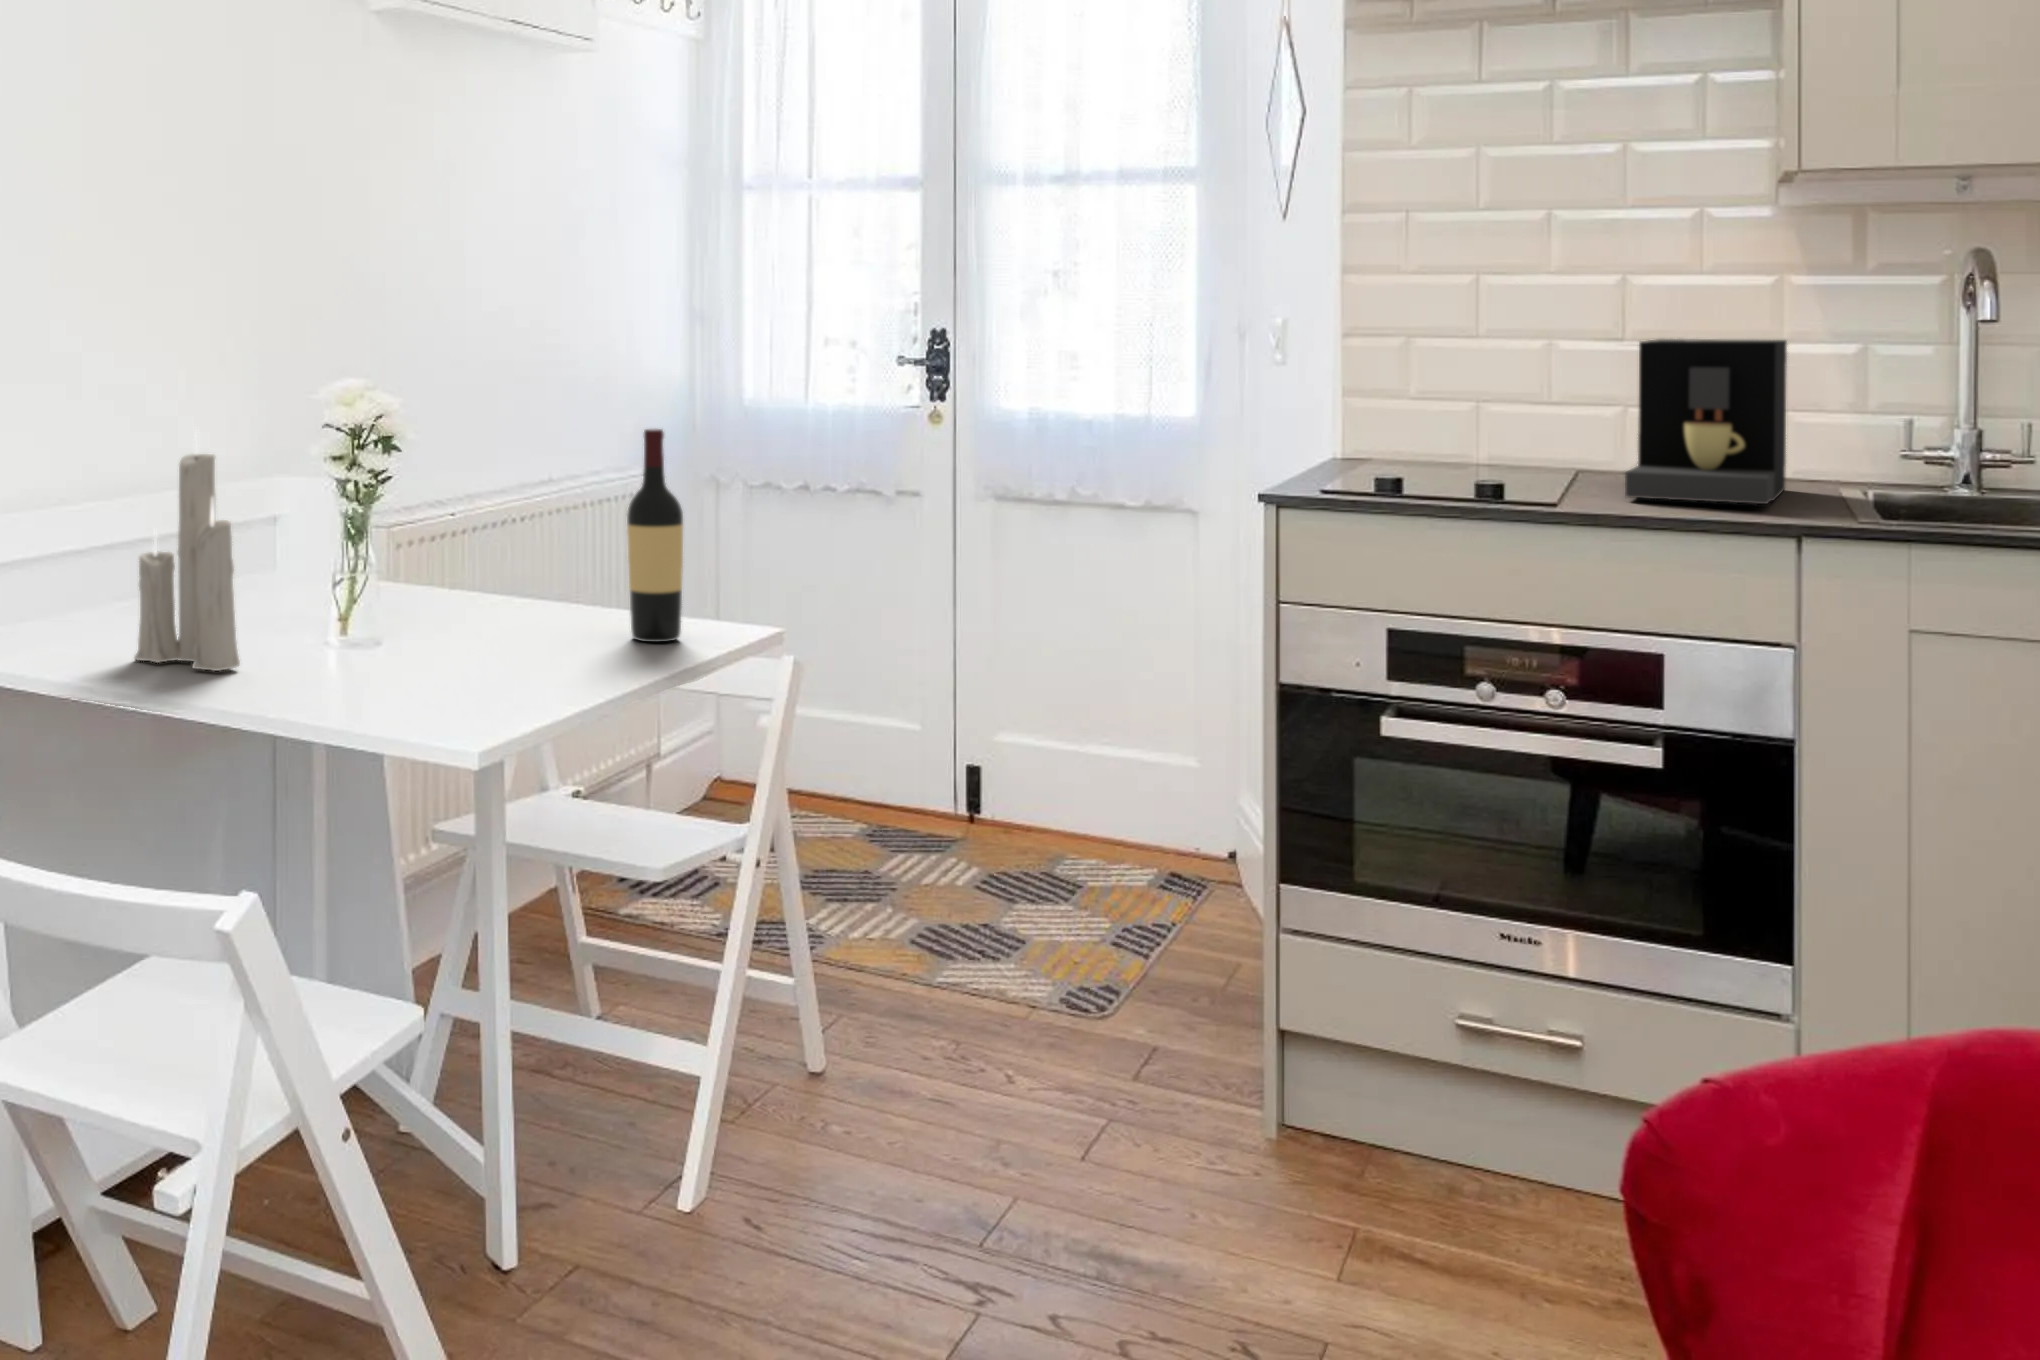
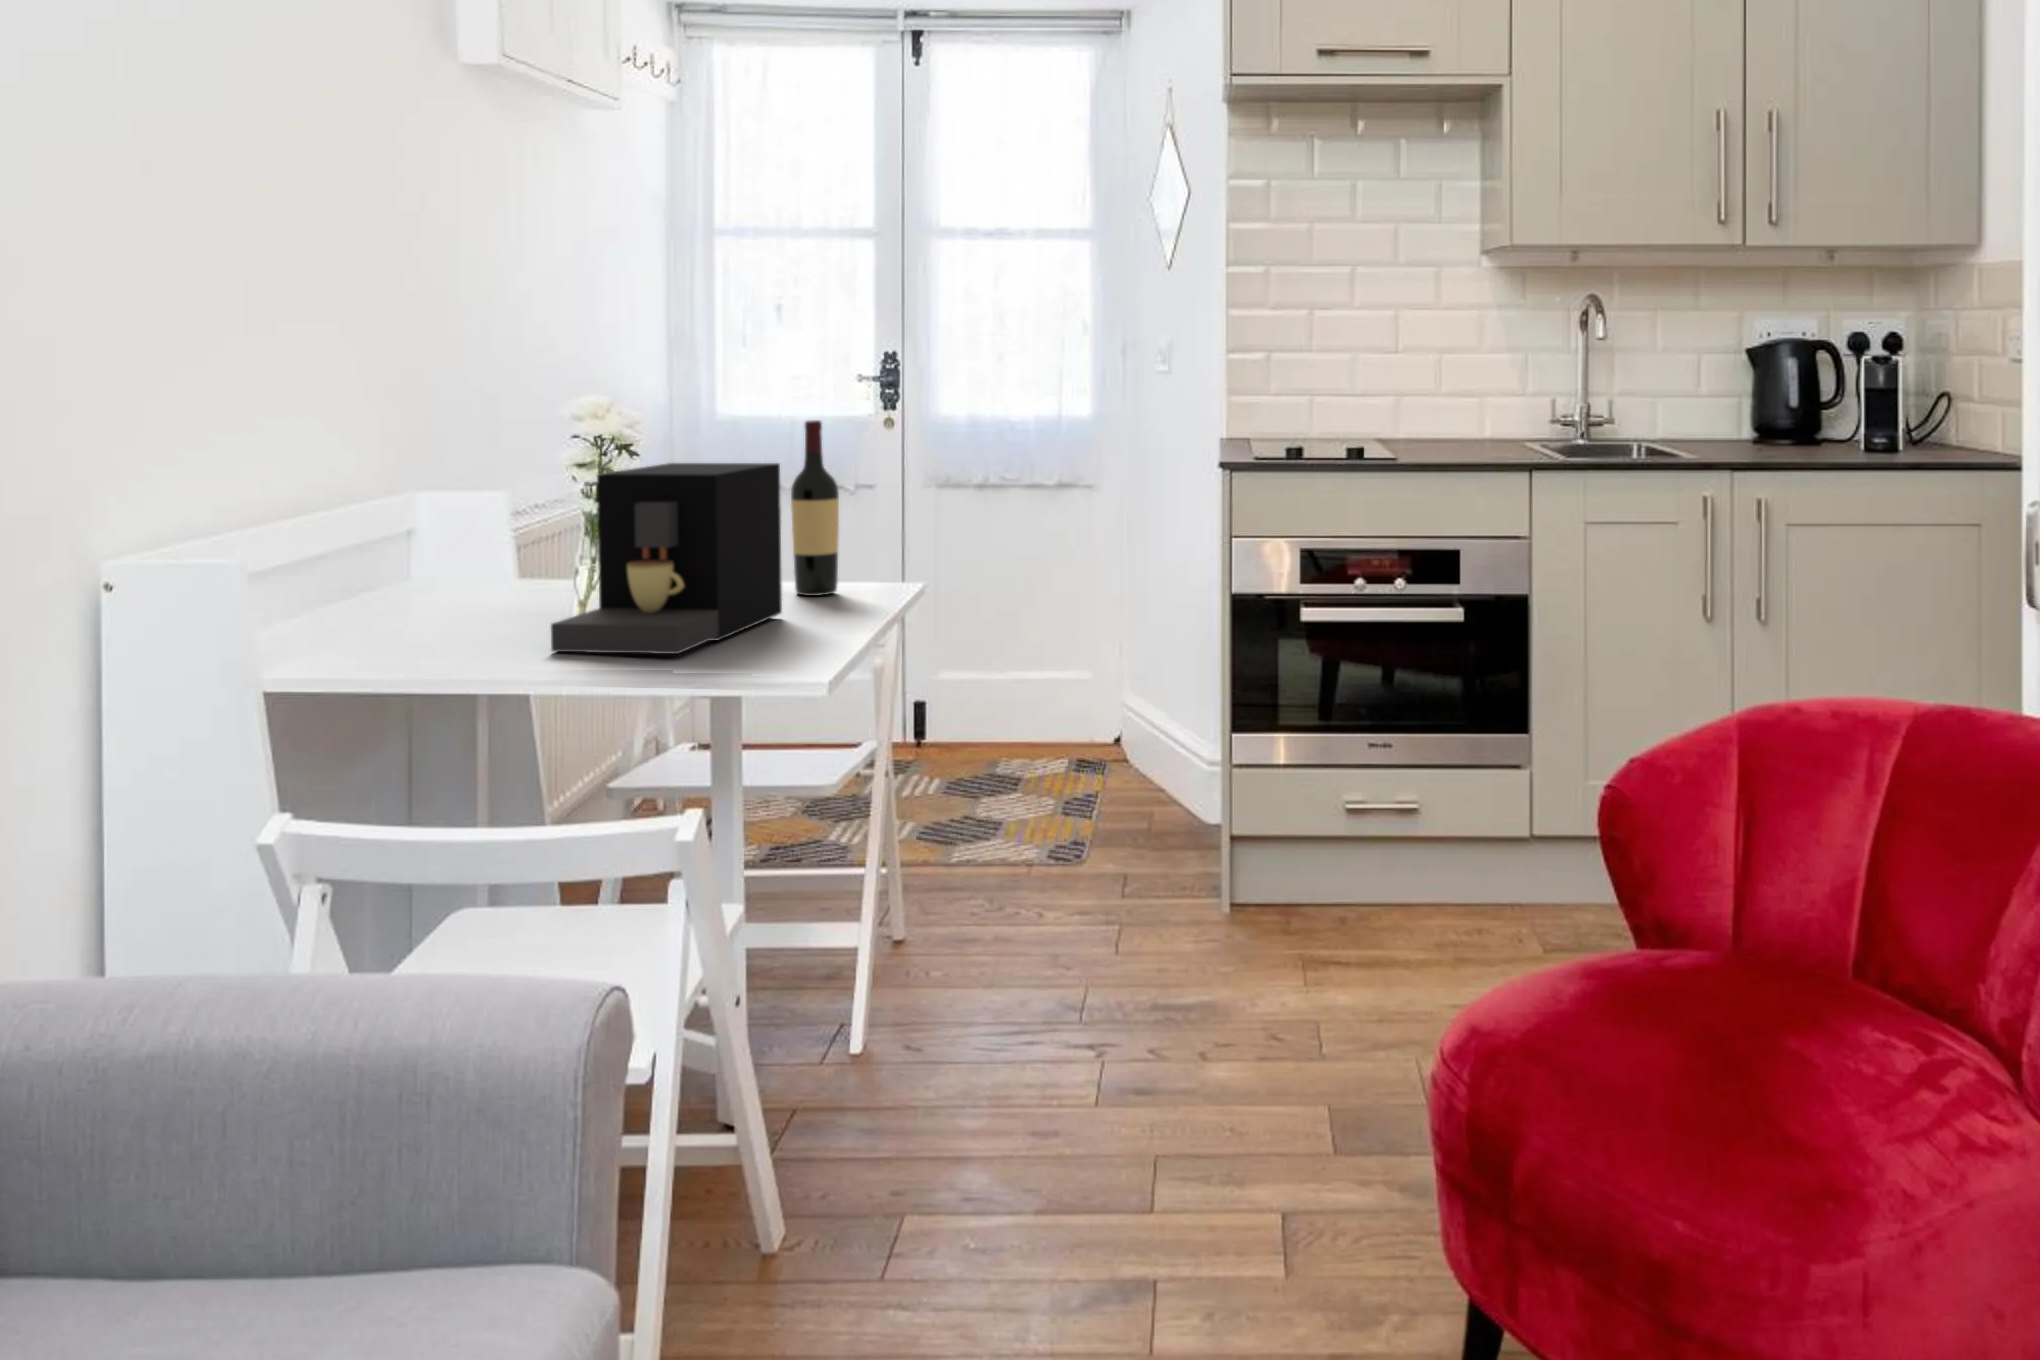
coffee maker: present [1625,339,1787,504] -> present [551,463,782,654]
candle: present [134,428,240,671] -> none [367,408,488,645]

